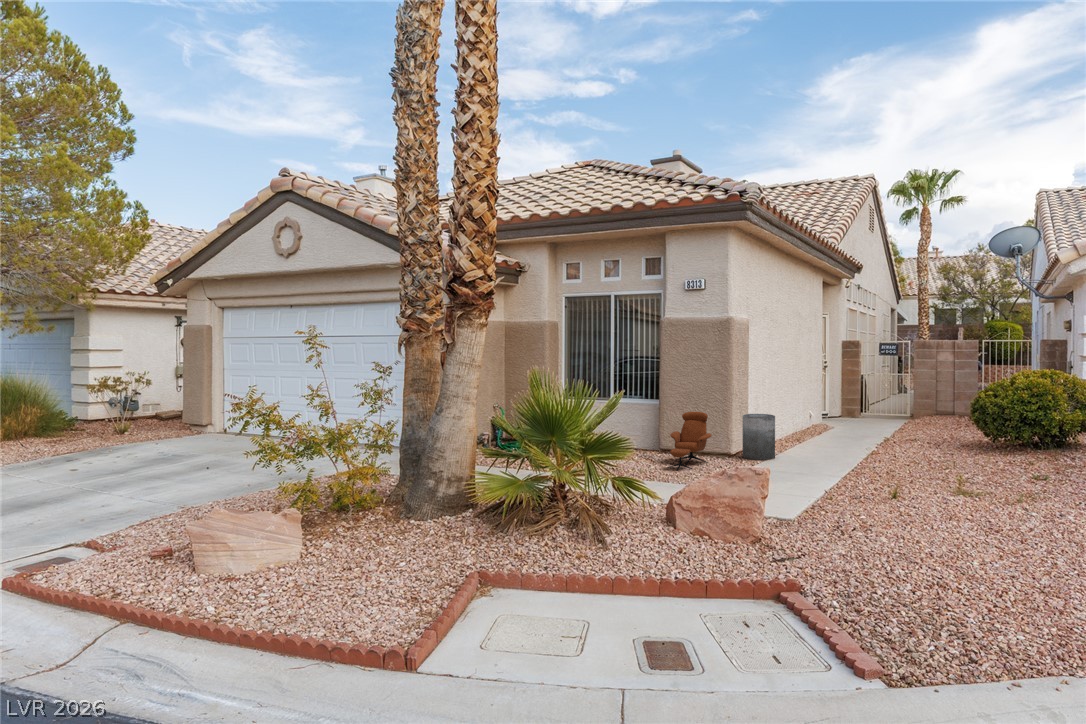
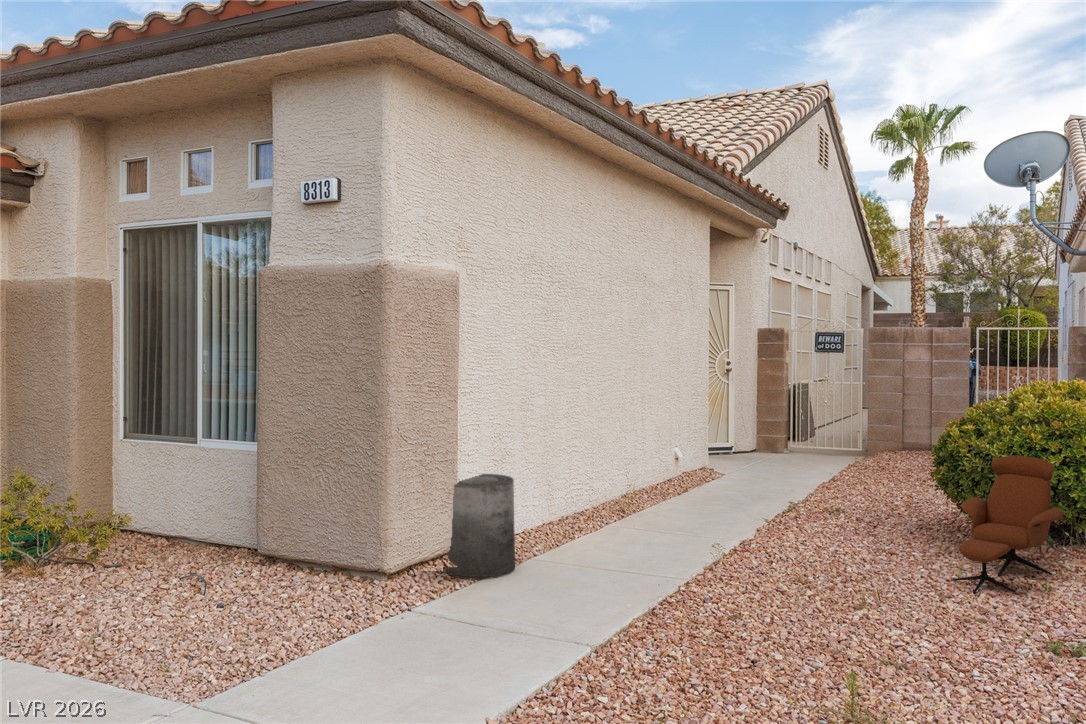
lounge chair: present [669,412,712,471] -> present [953,456,1064,593]

